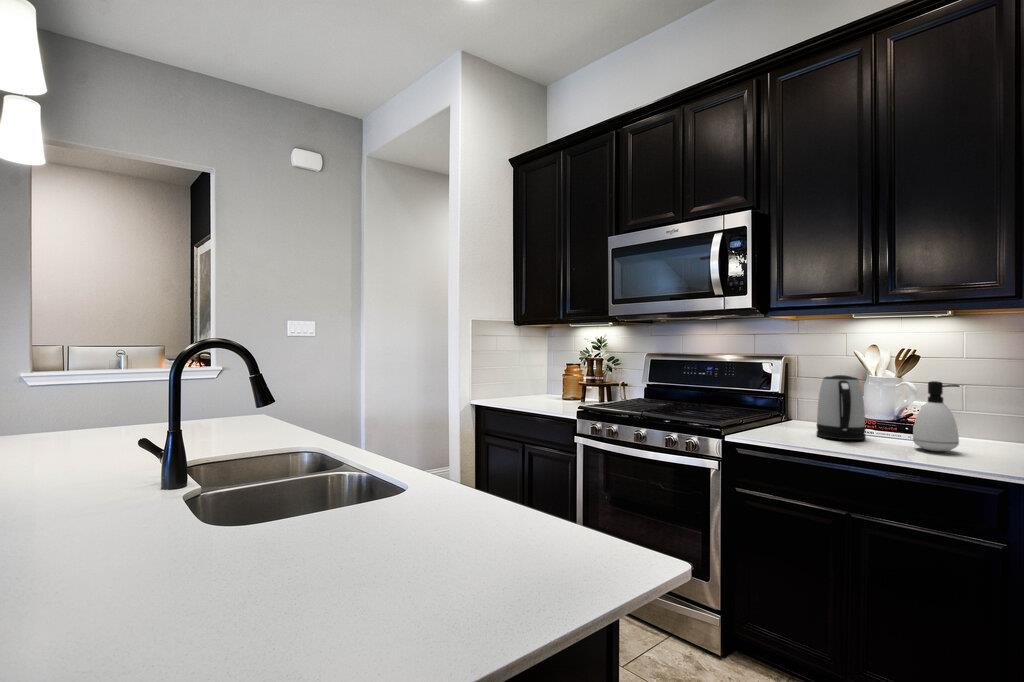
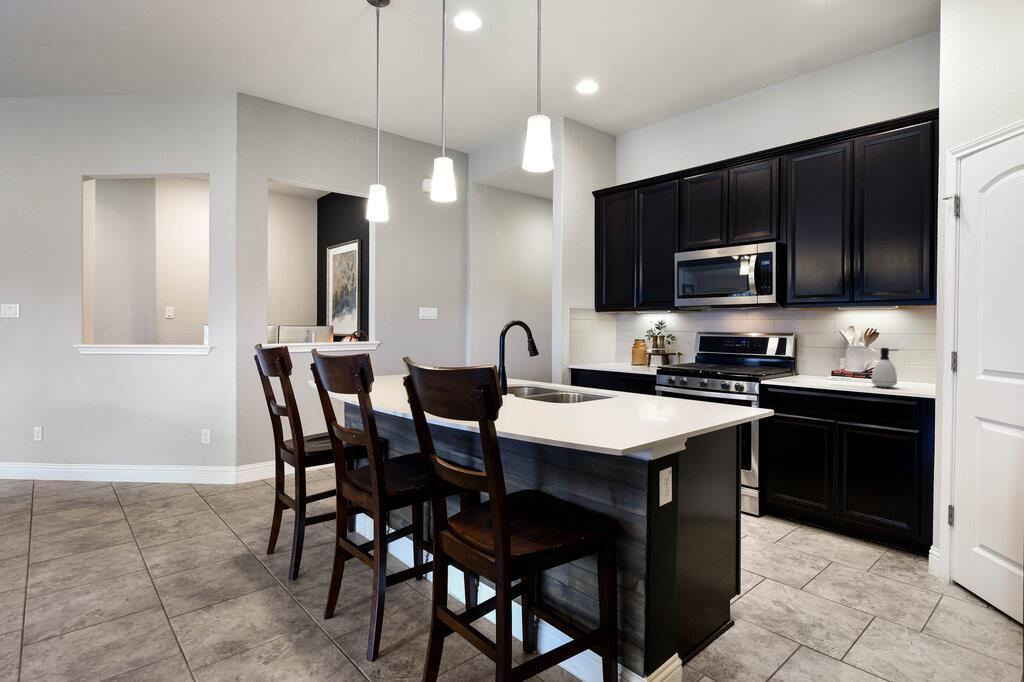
kettle: present [817,375,866,440] -> none [815,345,845,383]

